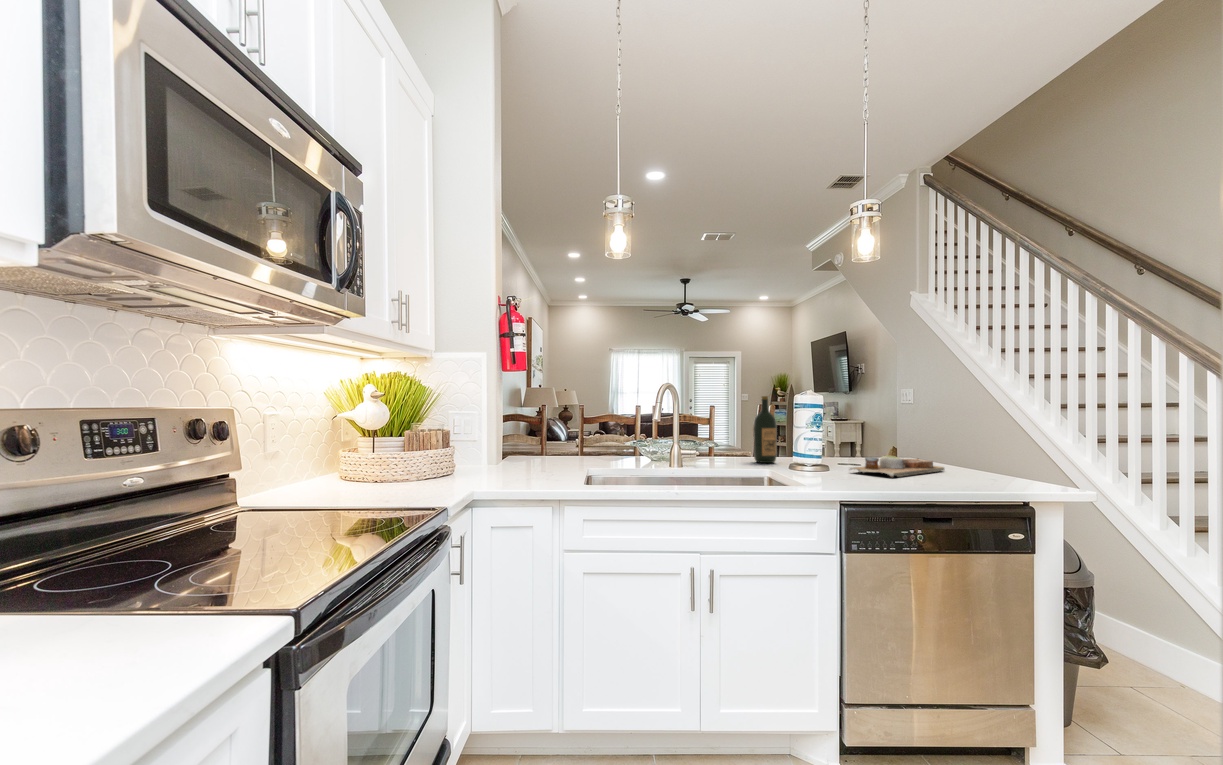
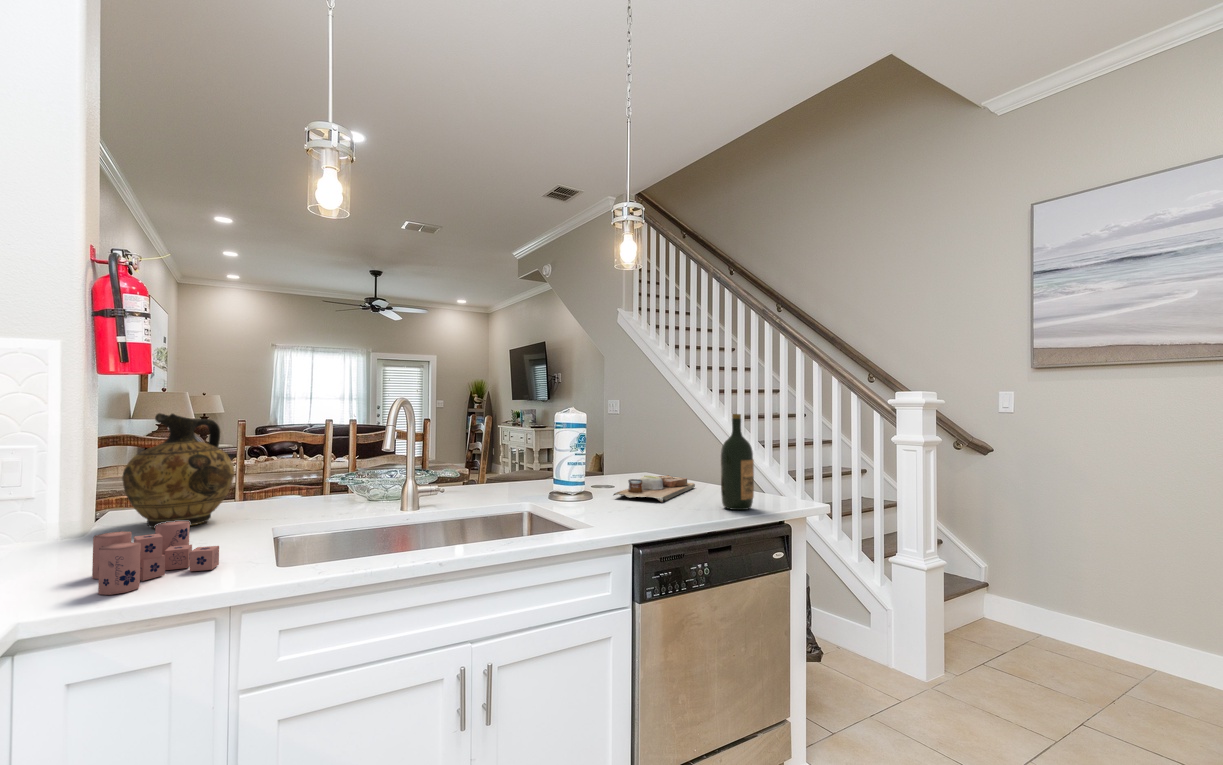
ceramic jug: none [514,395,570,466] -> present [122,413,234,528]
wine bottle: present [753,396,777,463] -> present [721,414,754,510]
candle: none [502,456,559,487] -> present [92,521,219,595]

